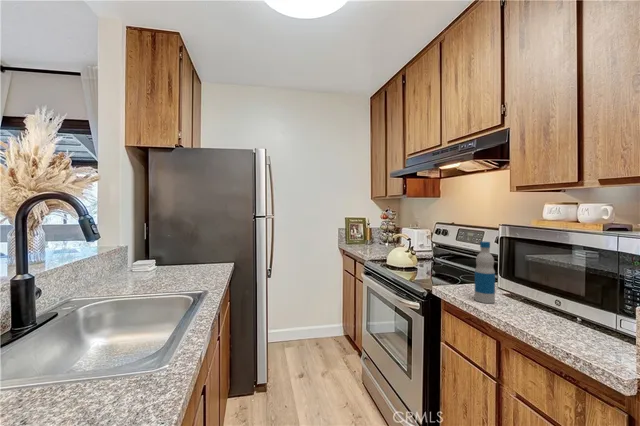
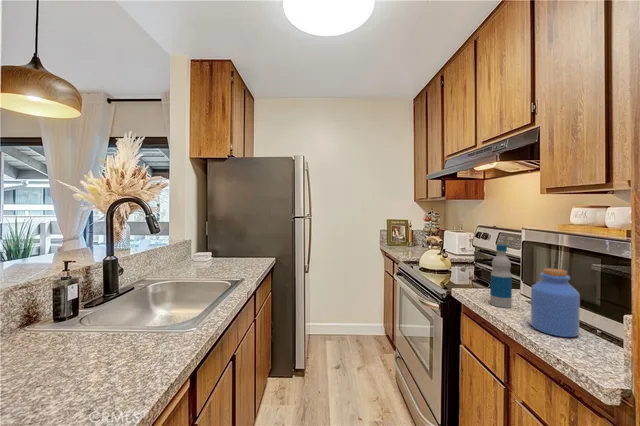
jar: none [523,264,570,329] -> present [531,268,580,337]

